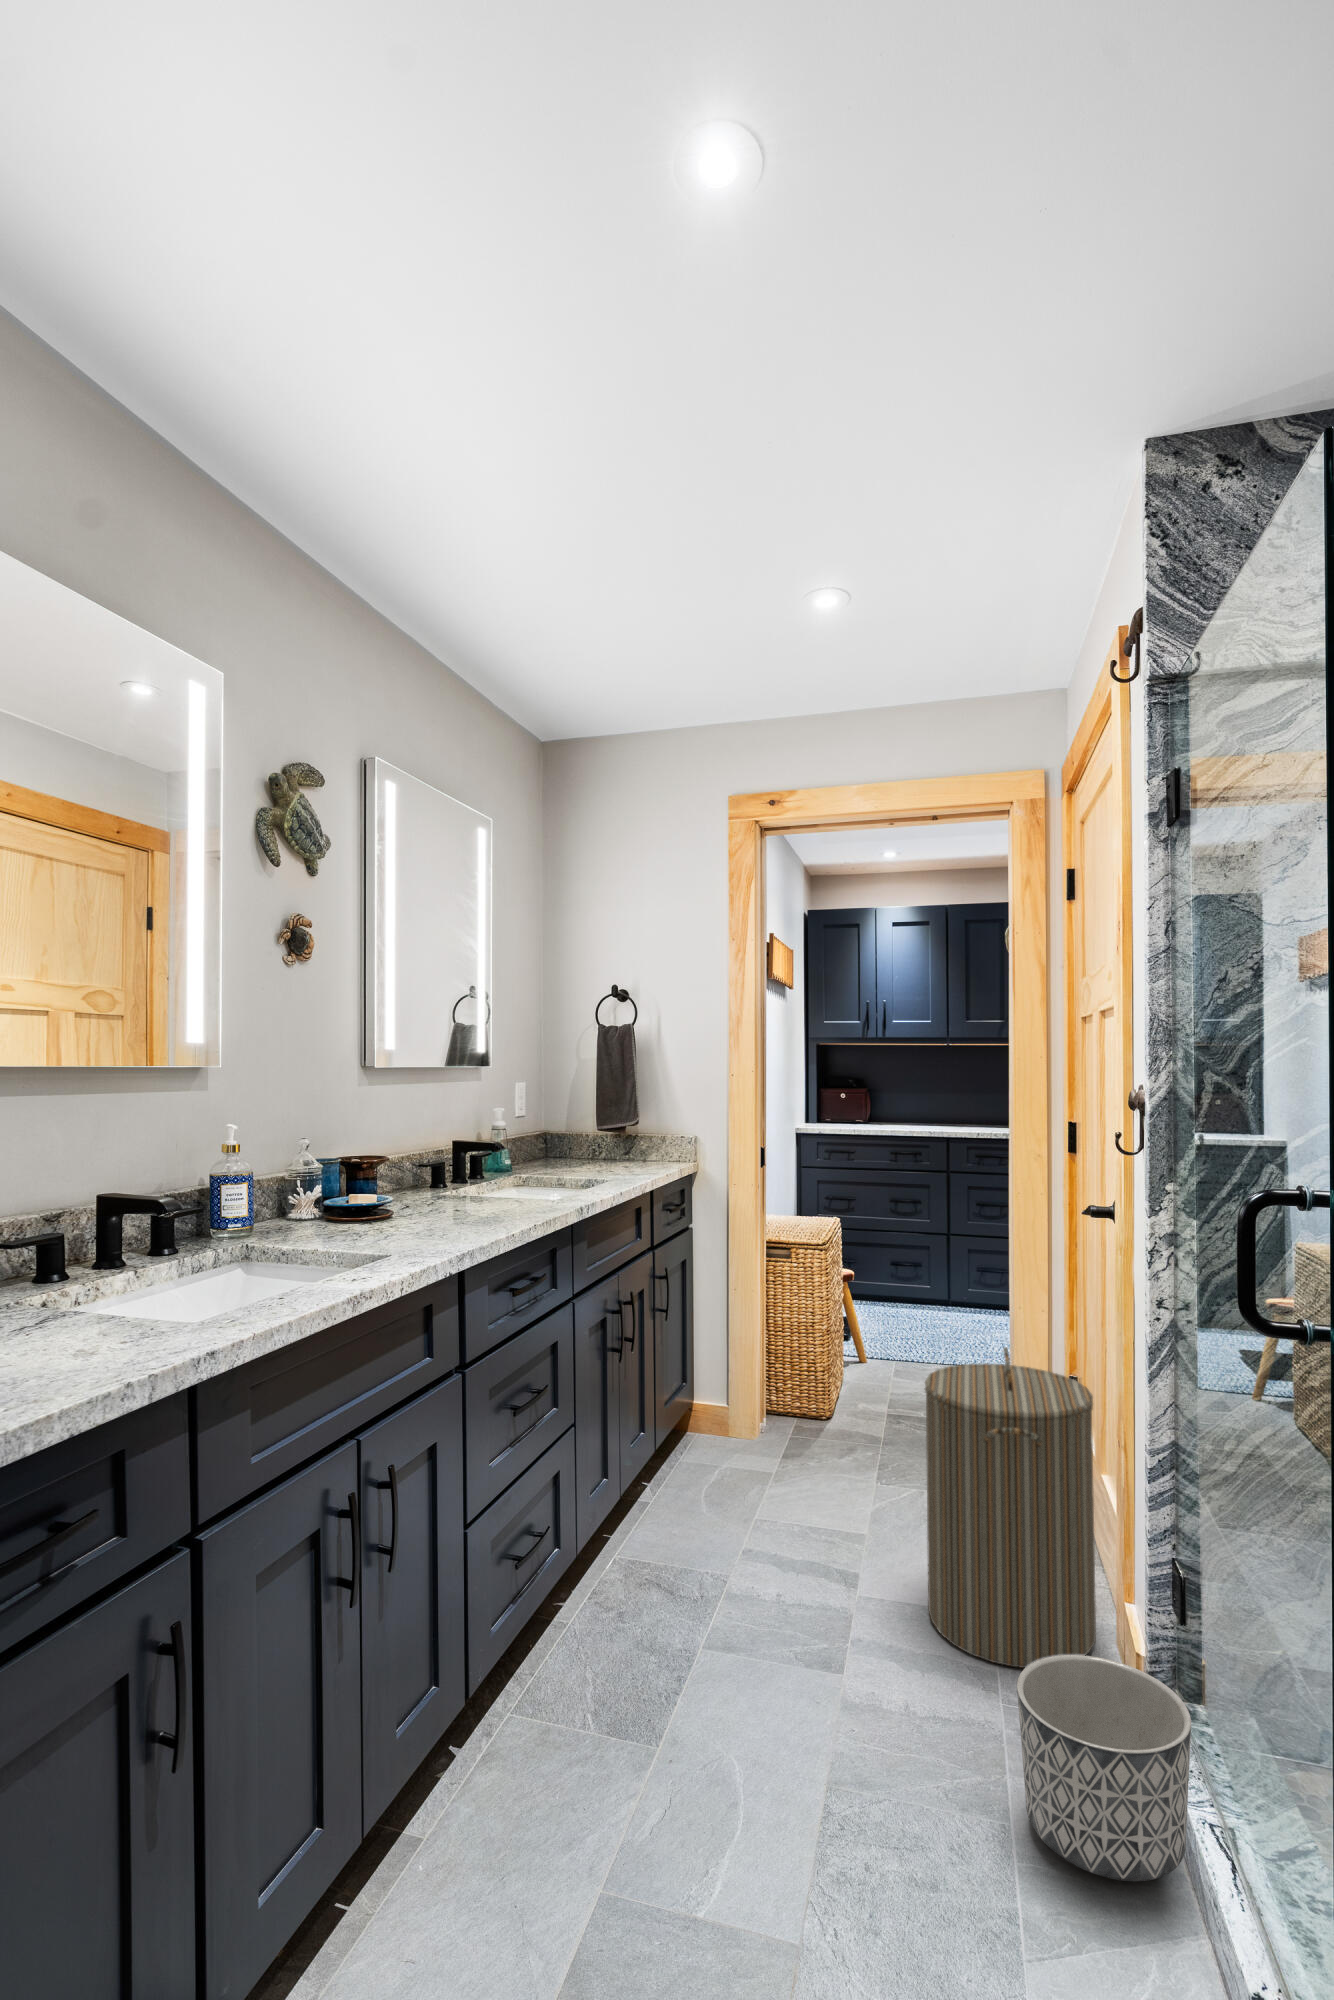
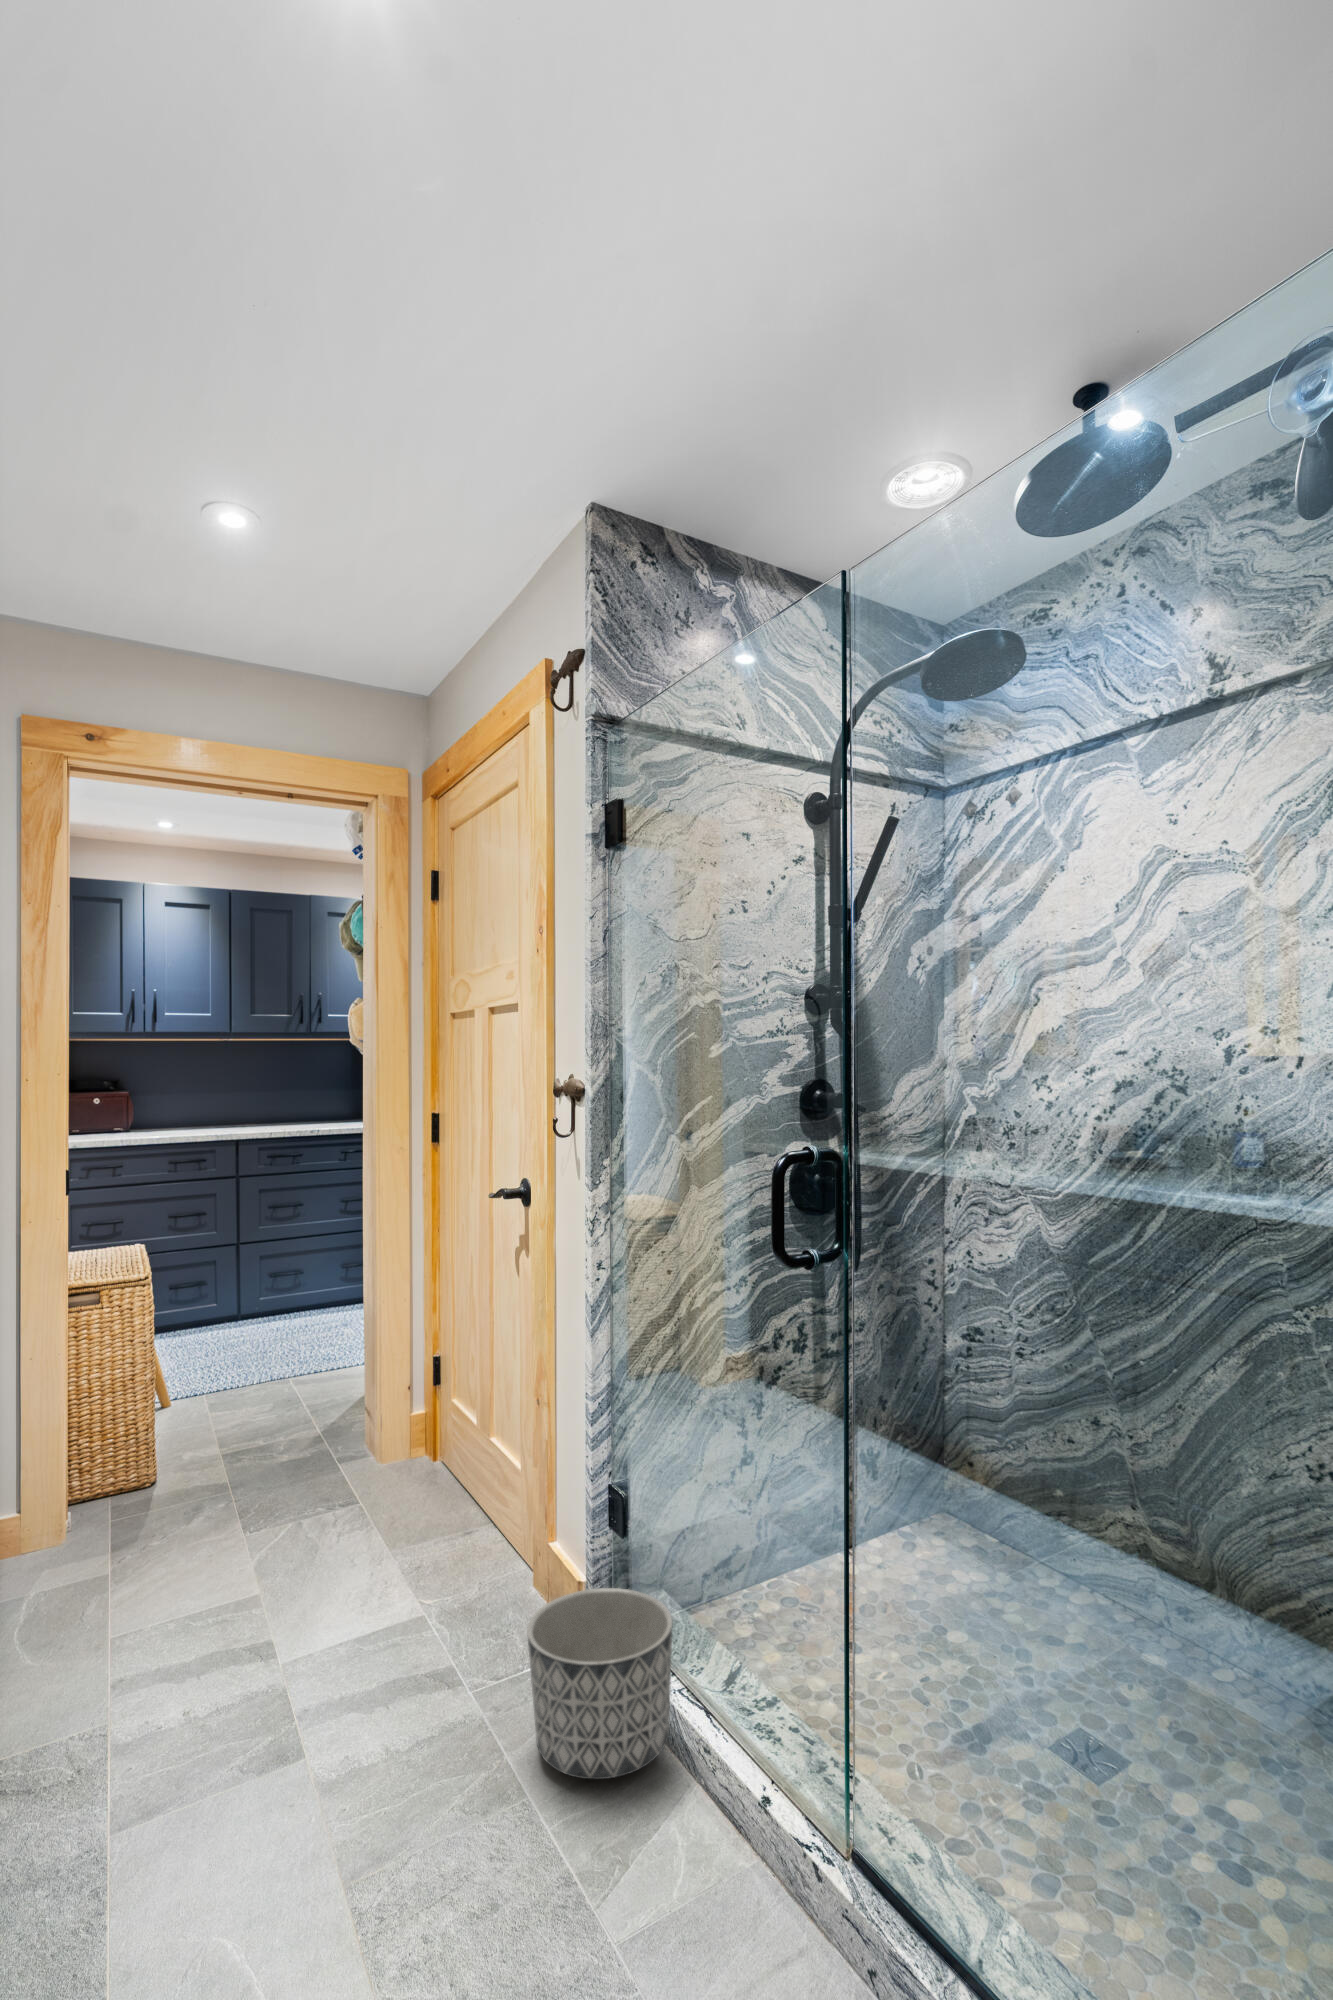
laundry hamper: present [925,1347,1096,1668] -> none [354,1338,519,1651]

